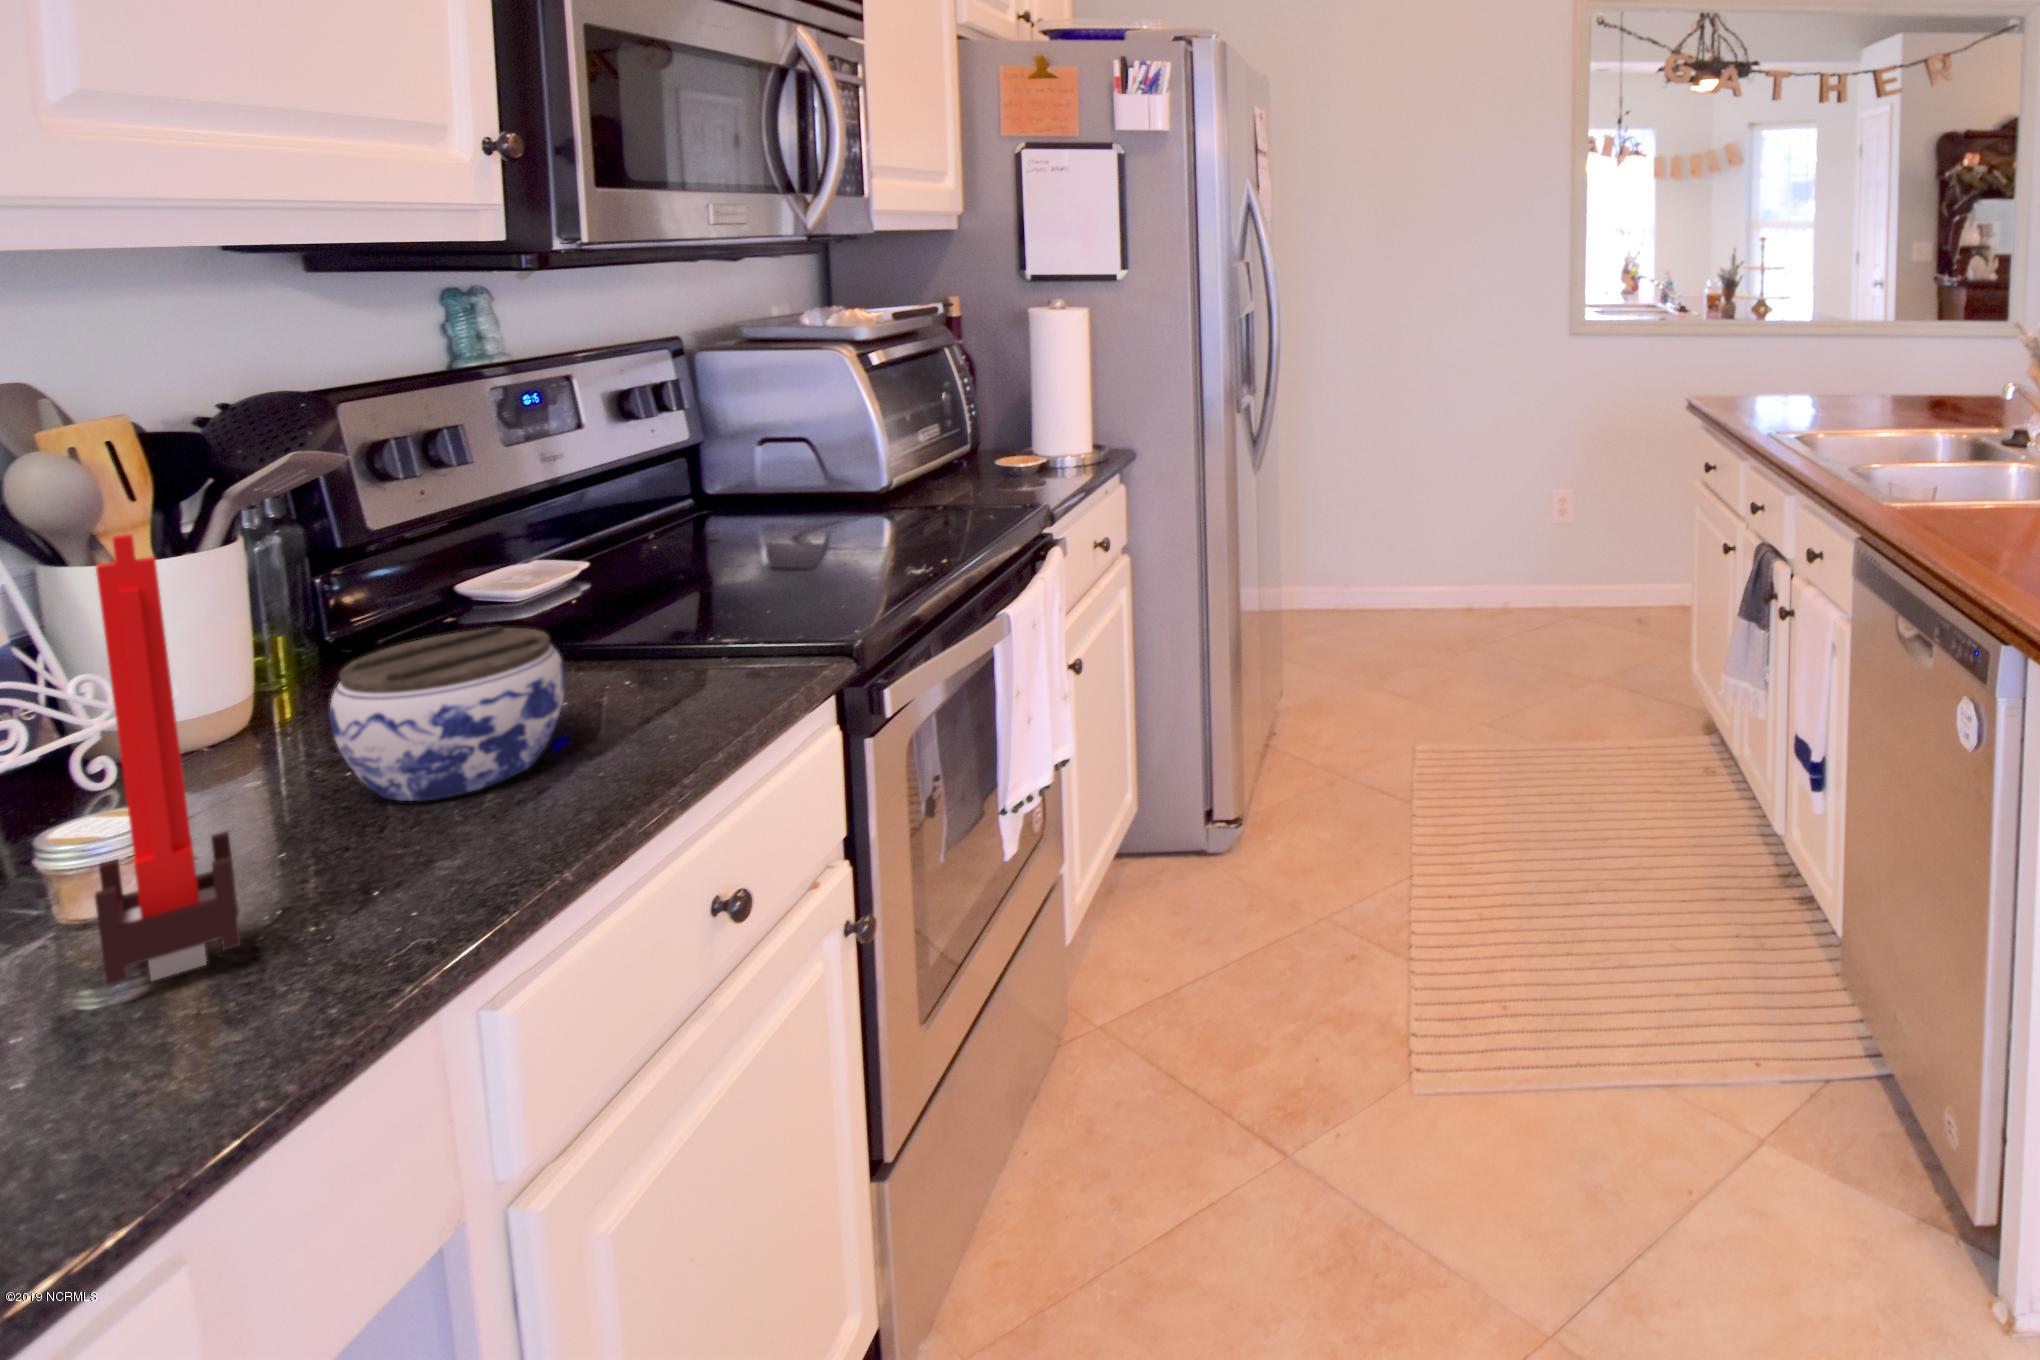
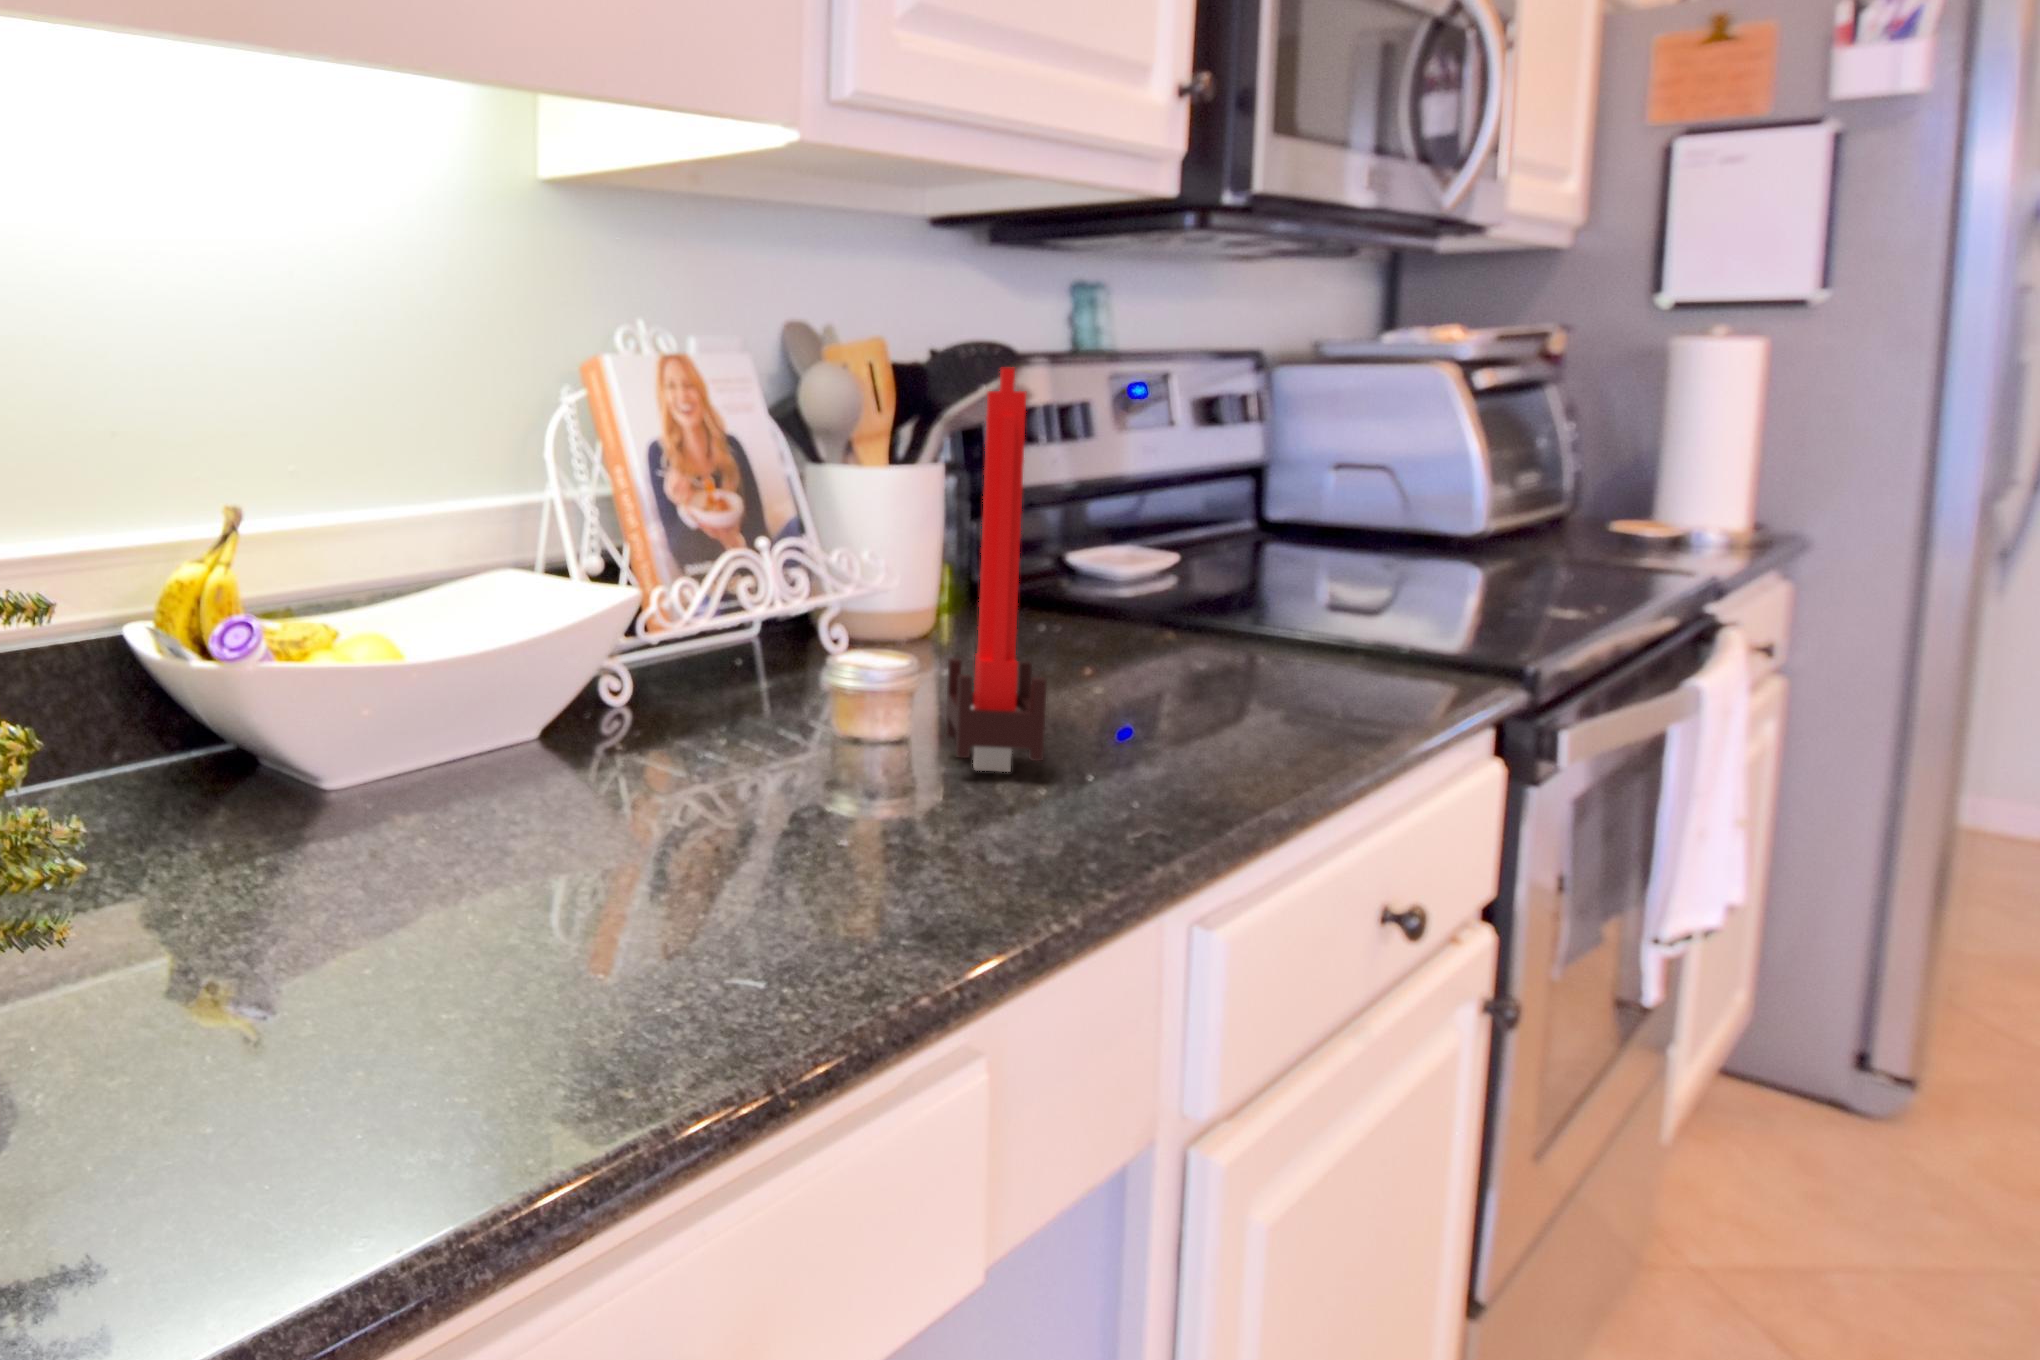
jar: present [330,627,565,801] -> none [1054,557,1250,709]

